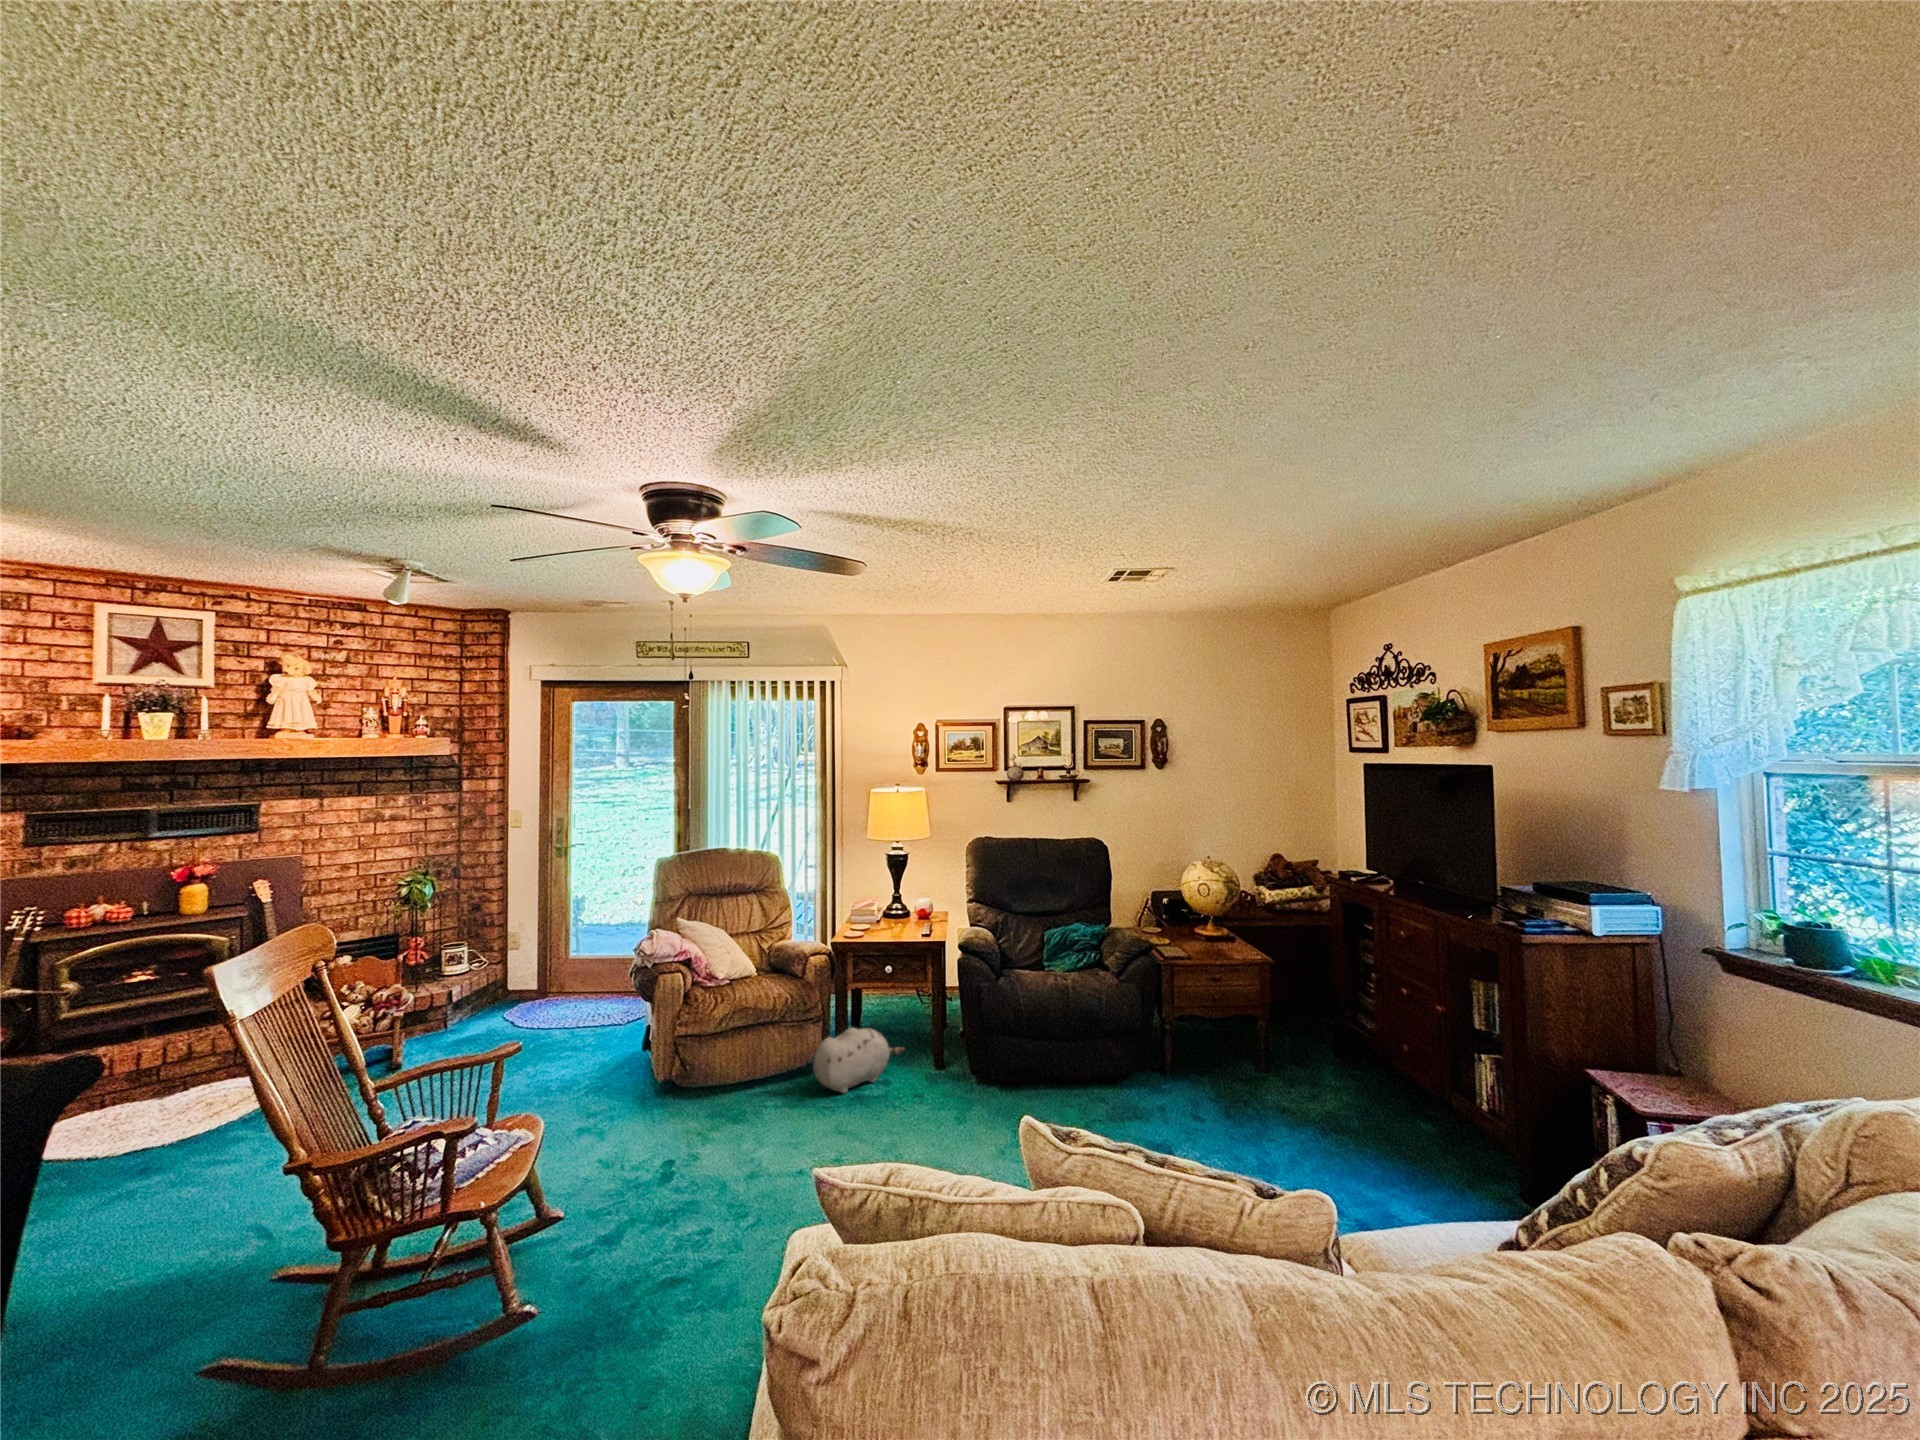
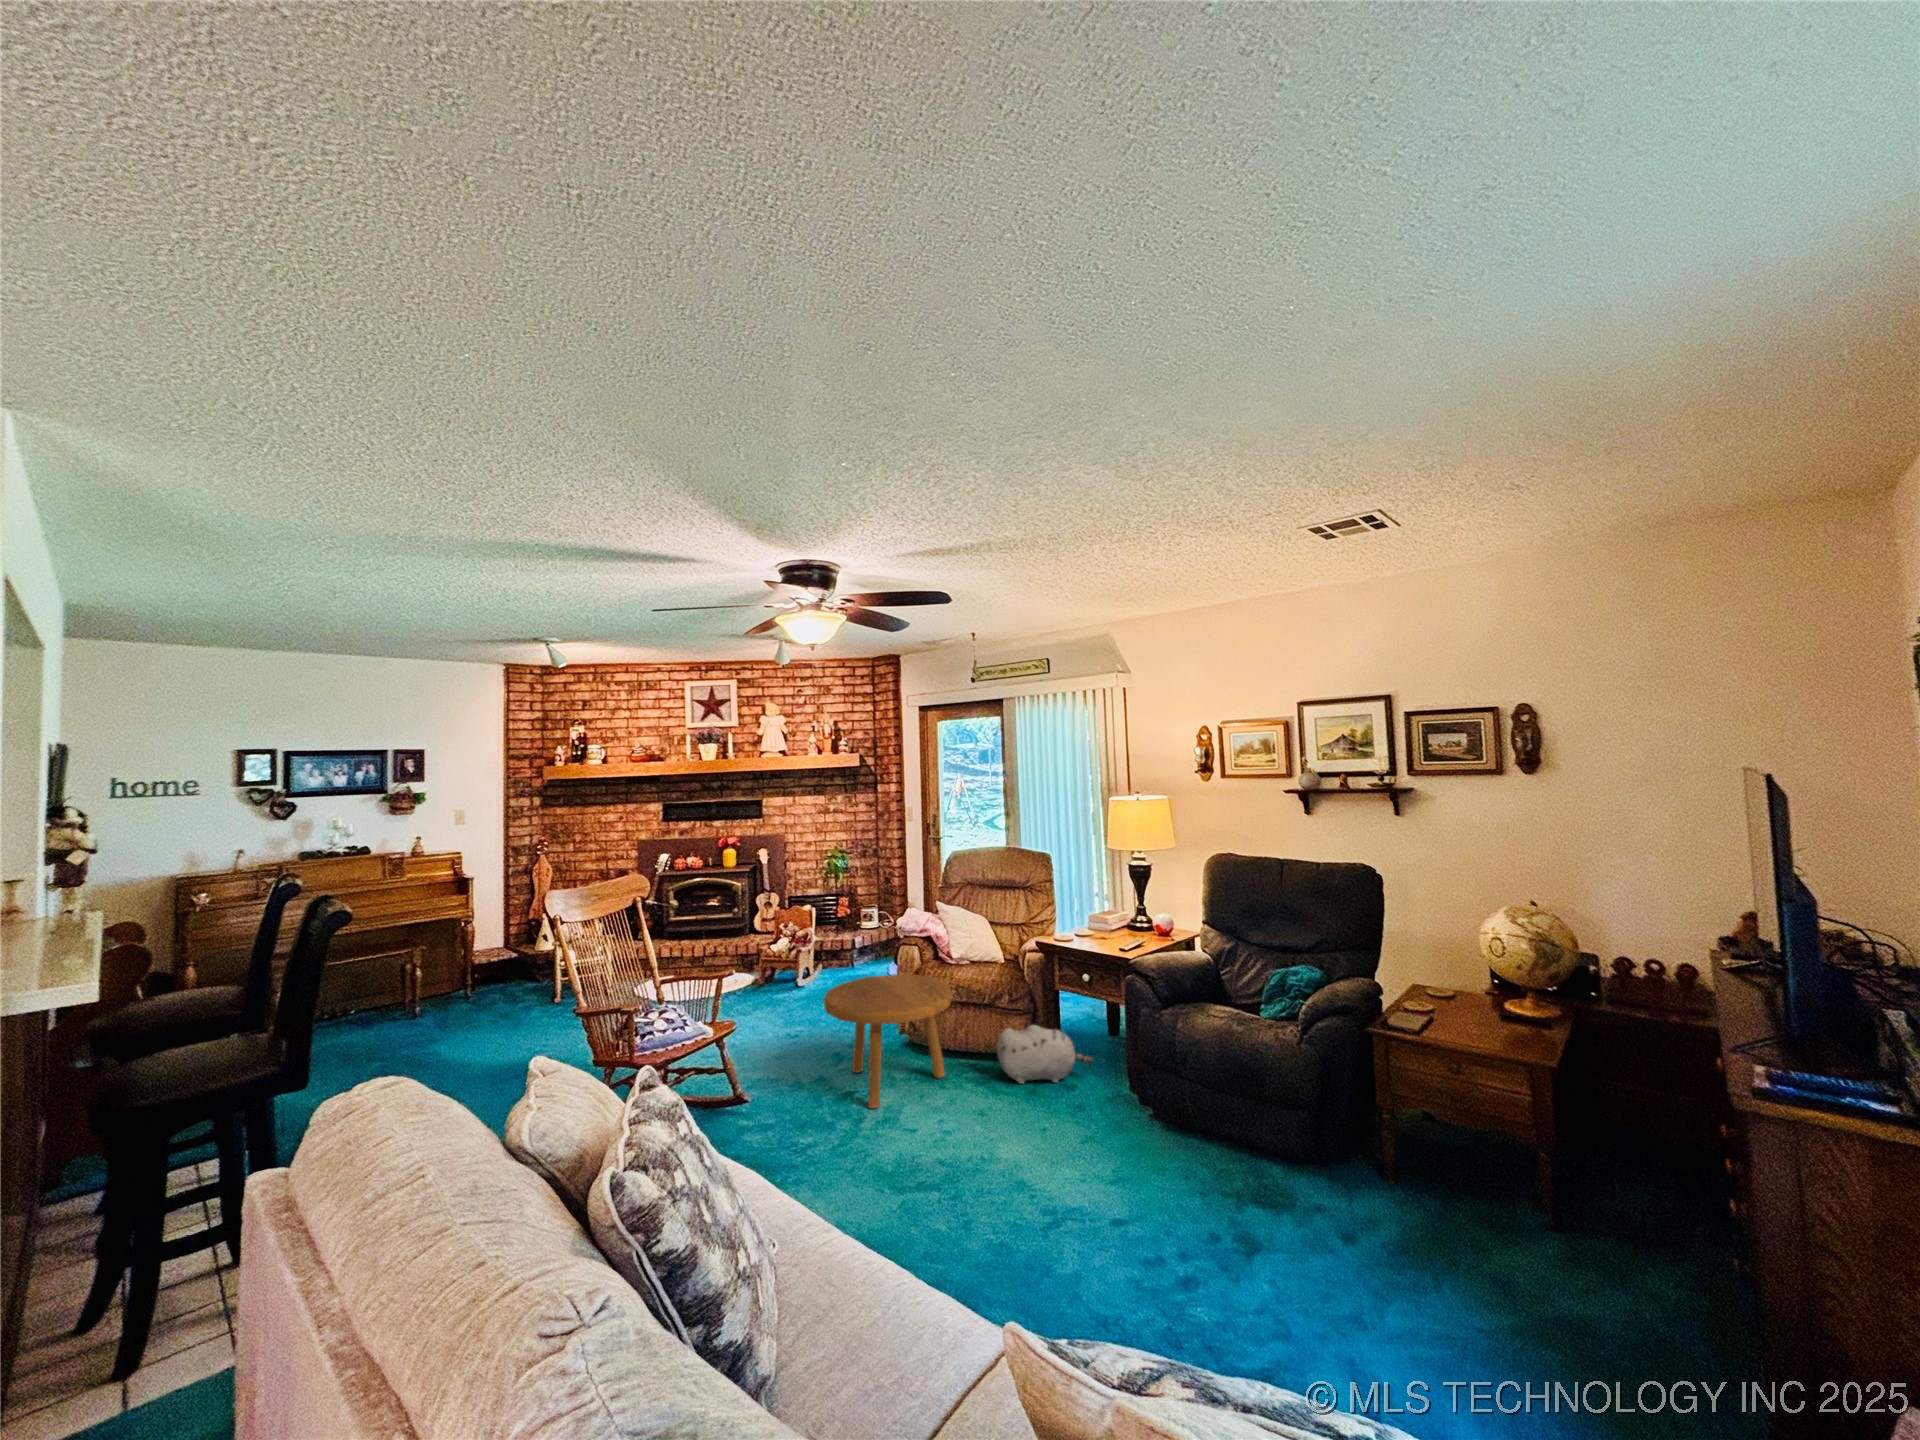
footstool: none [624,1001,789,1171] -> present [824,974,951,1109]

